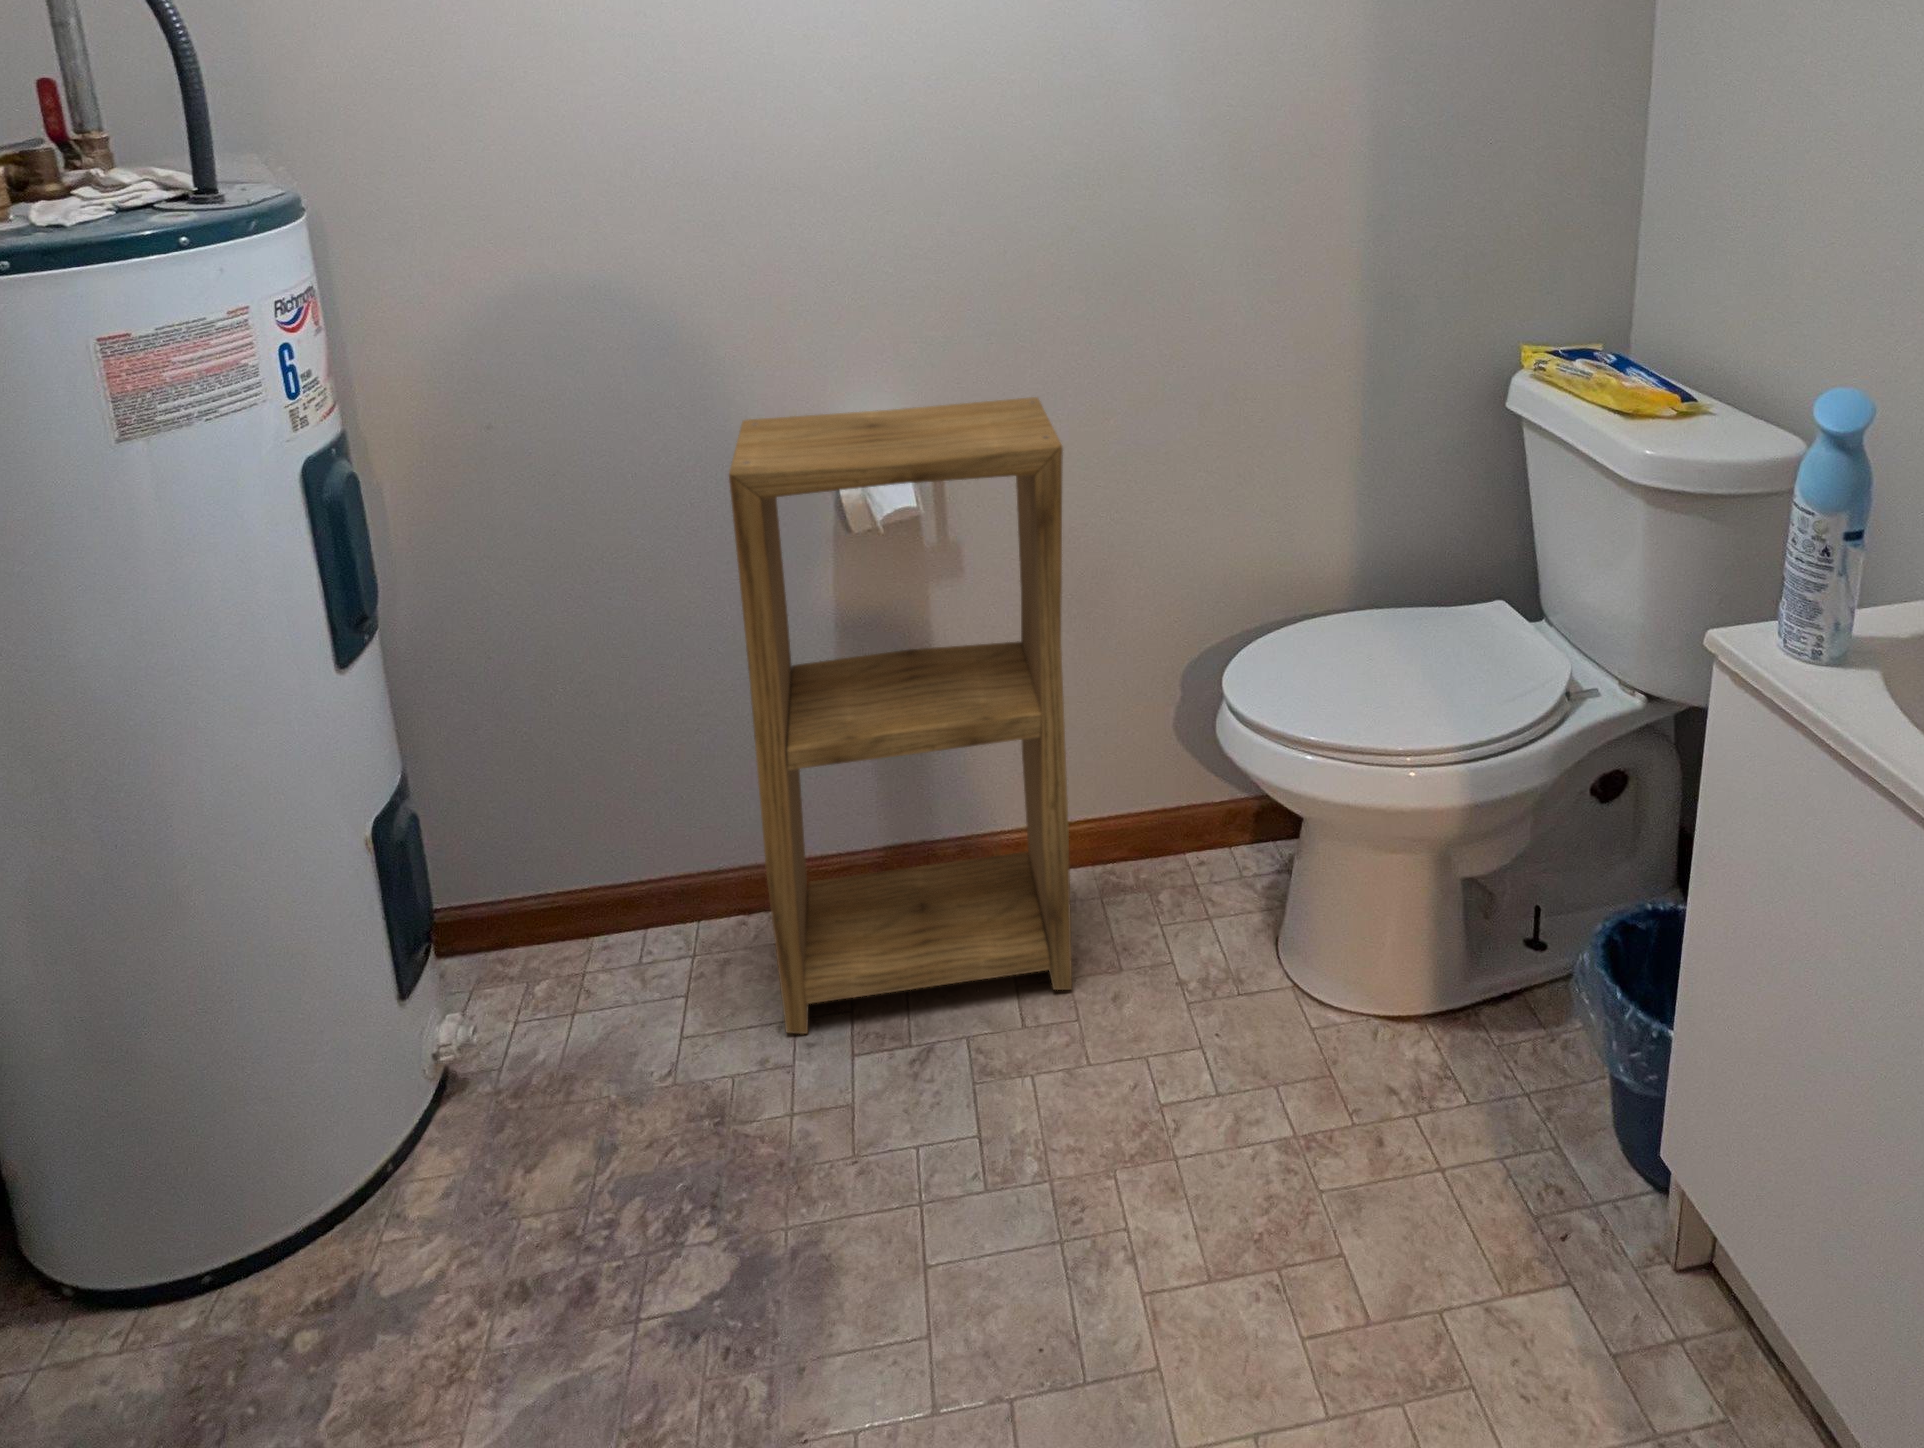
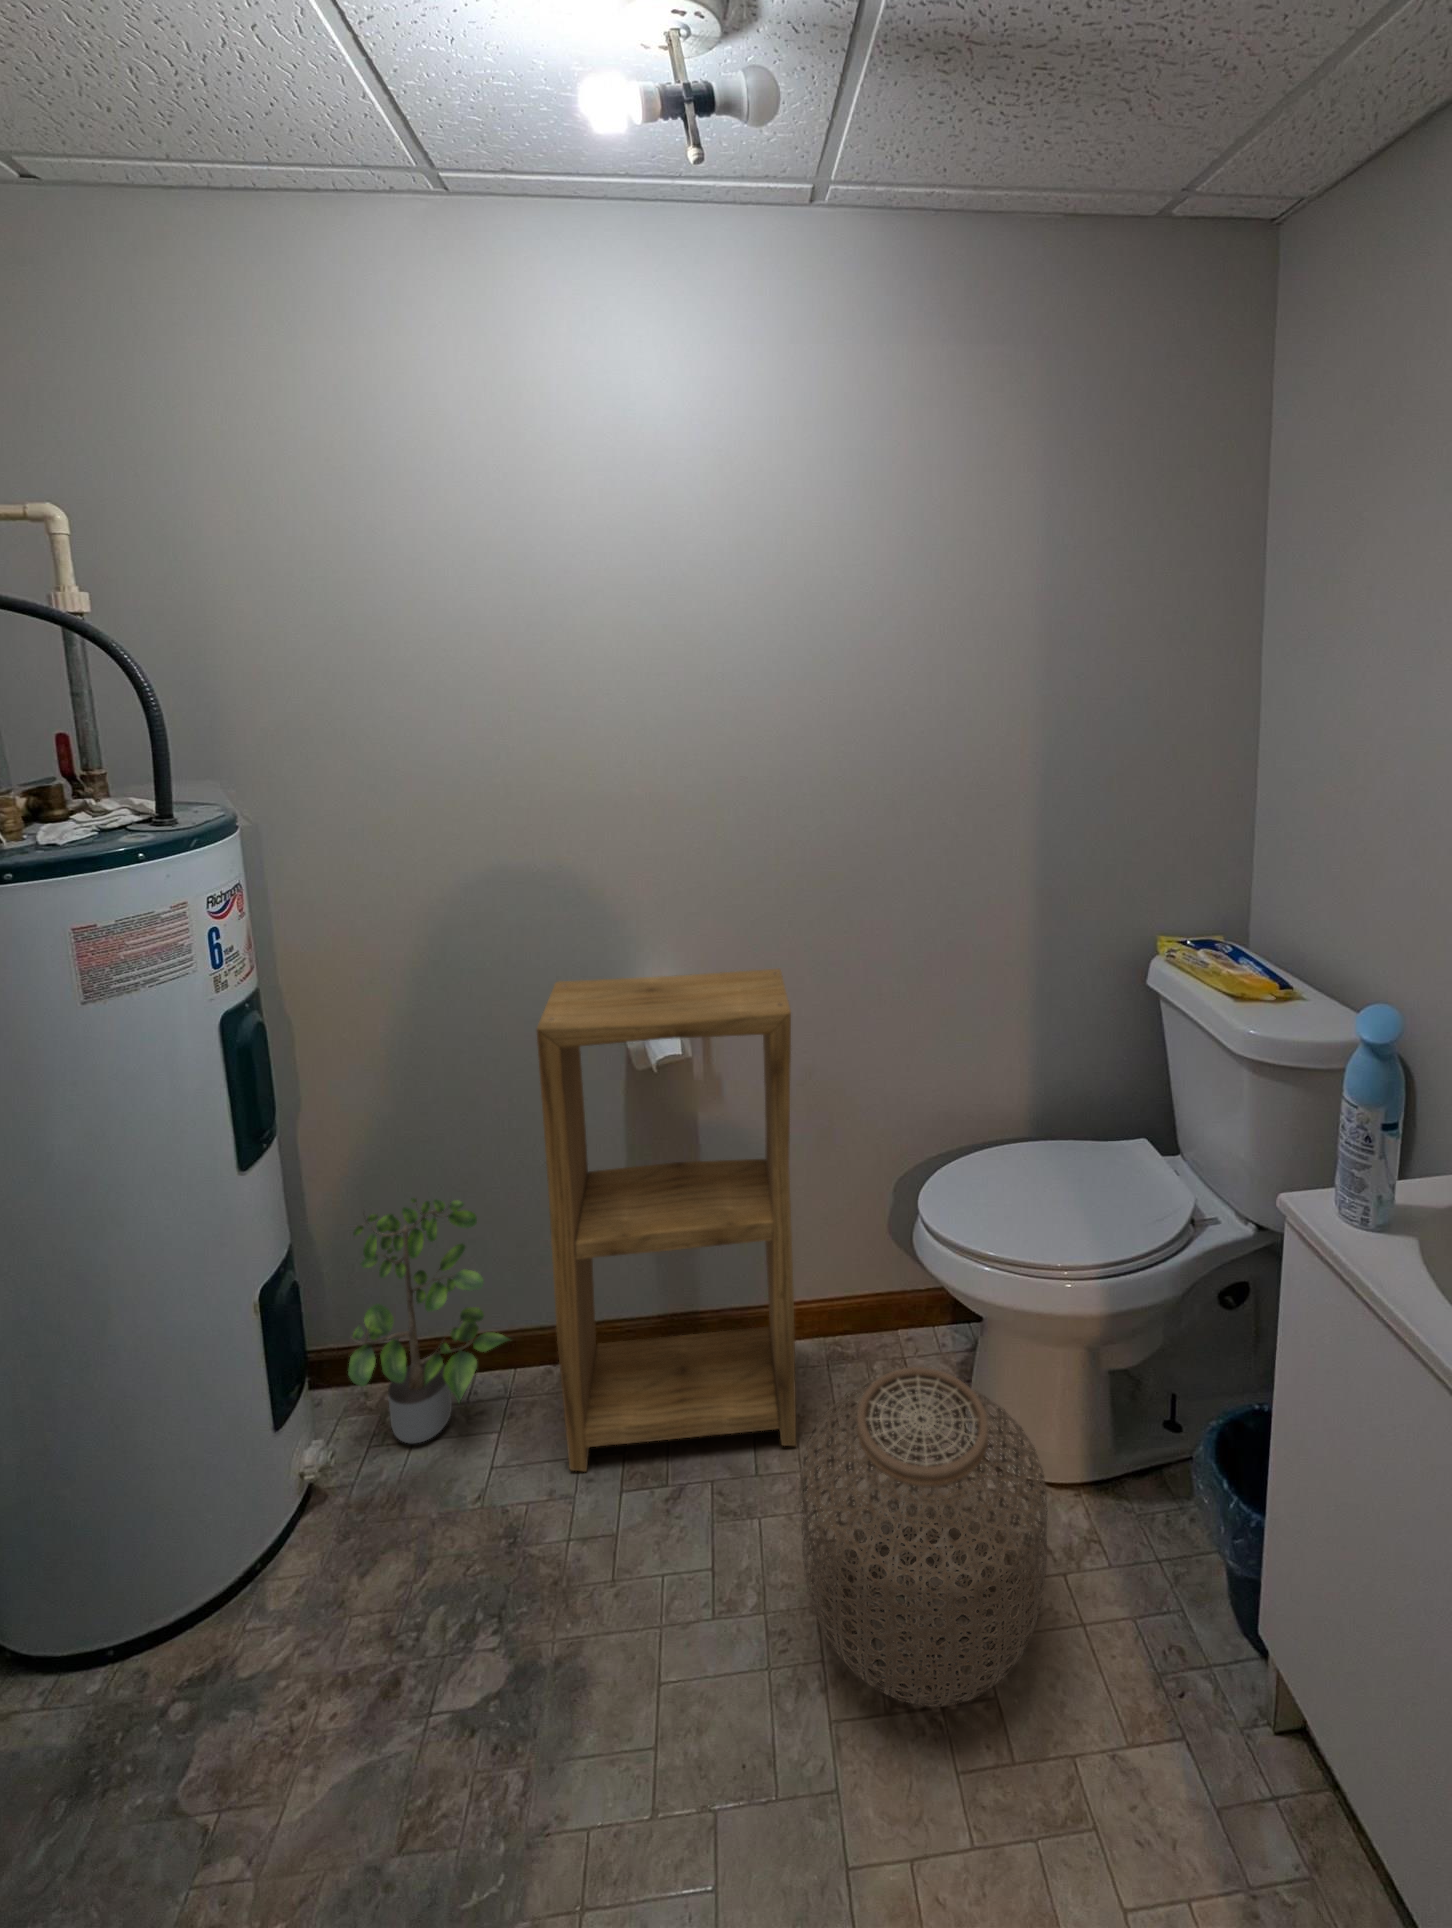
potted plant: none [482,696,704,1014] -> present [348,1198,510,1443]
woven basket: none [1098,877,1407,1271] -> present [800,1367,1047,1706]

